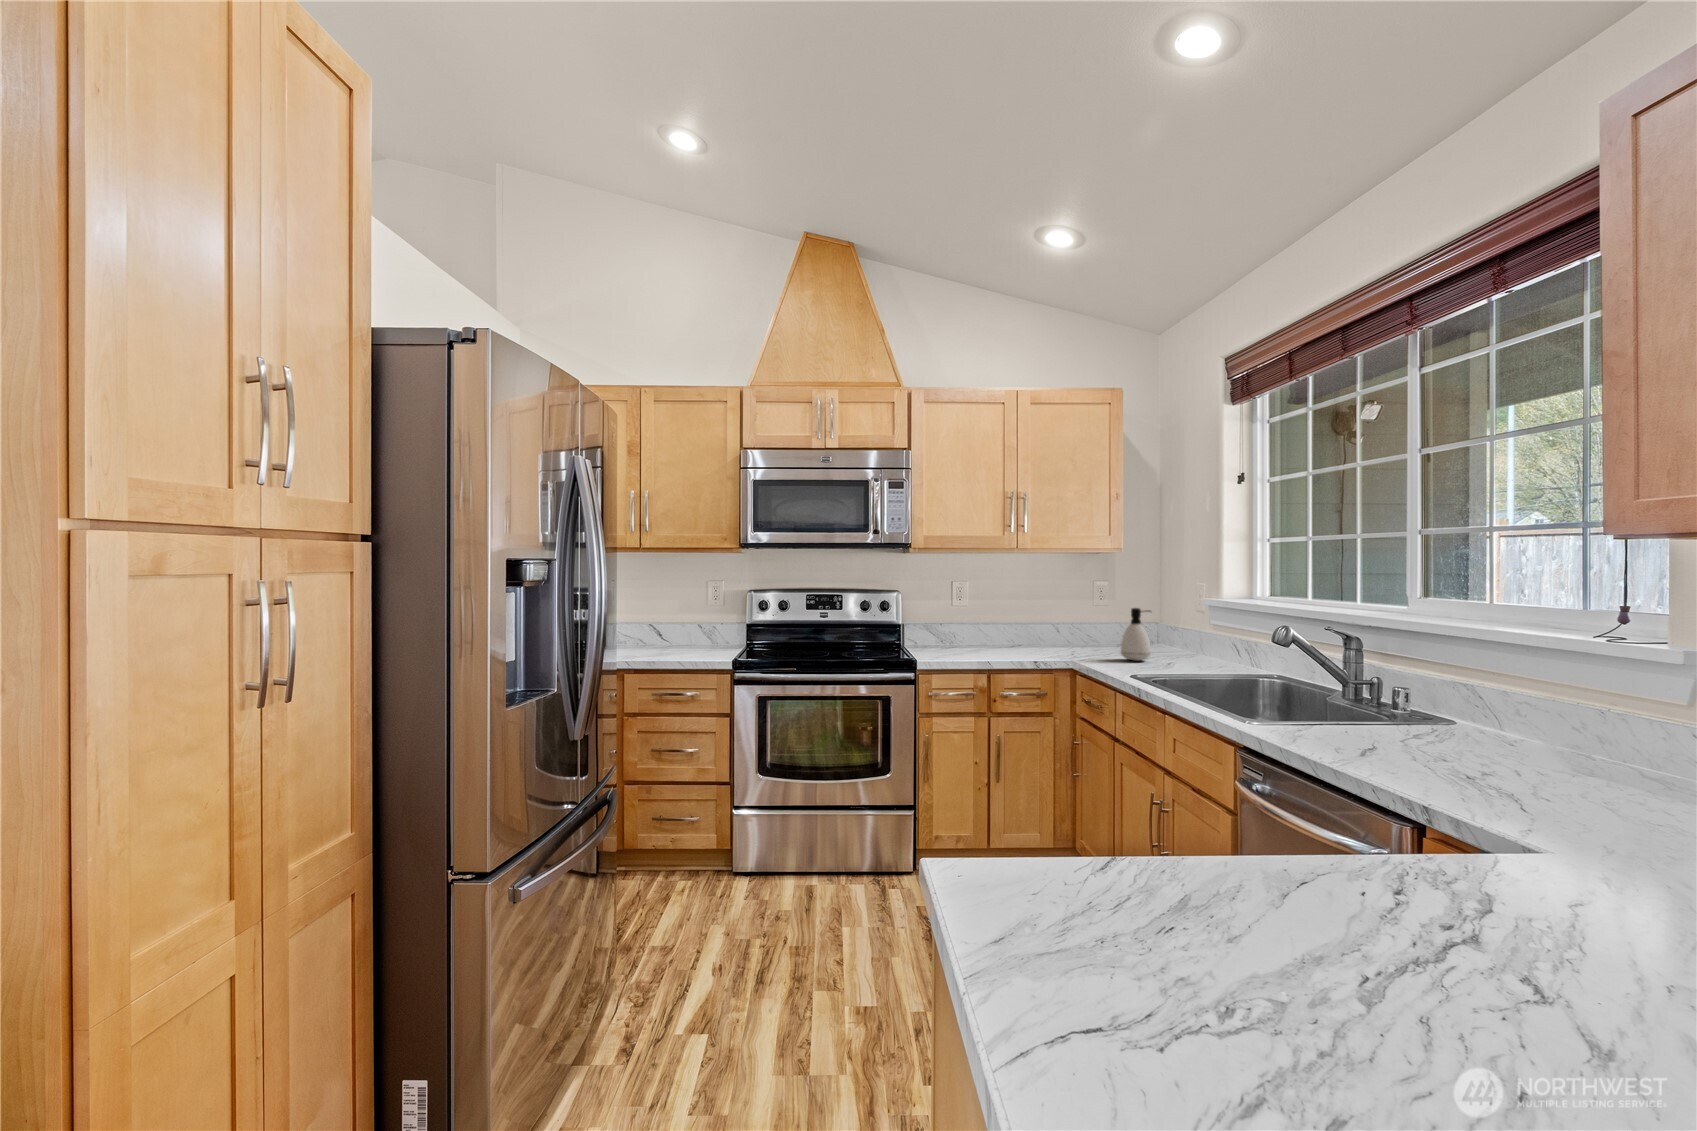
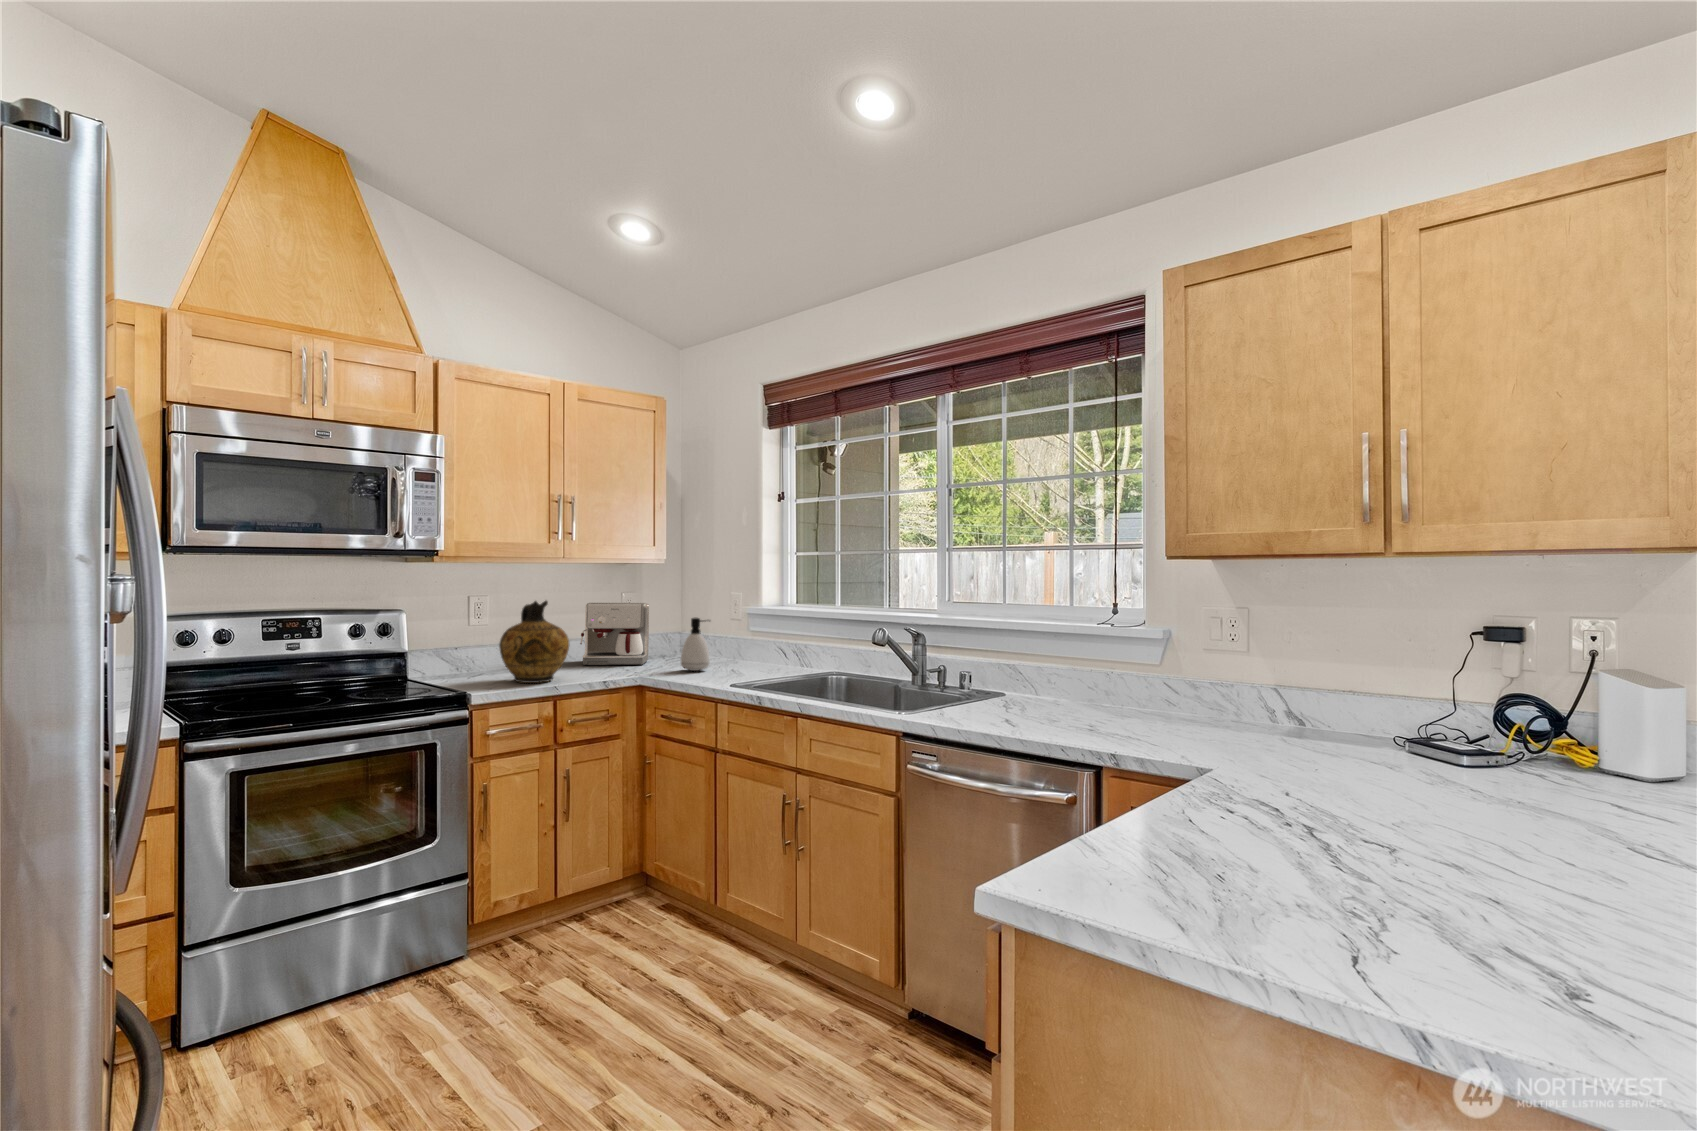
ceramic jug: none [951,588,1007,658] -> present [499,601,569,683]
coffee maker: none [1045,591,1113,651] -> present [580,603,649,665]

